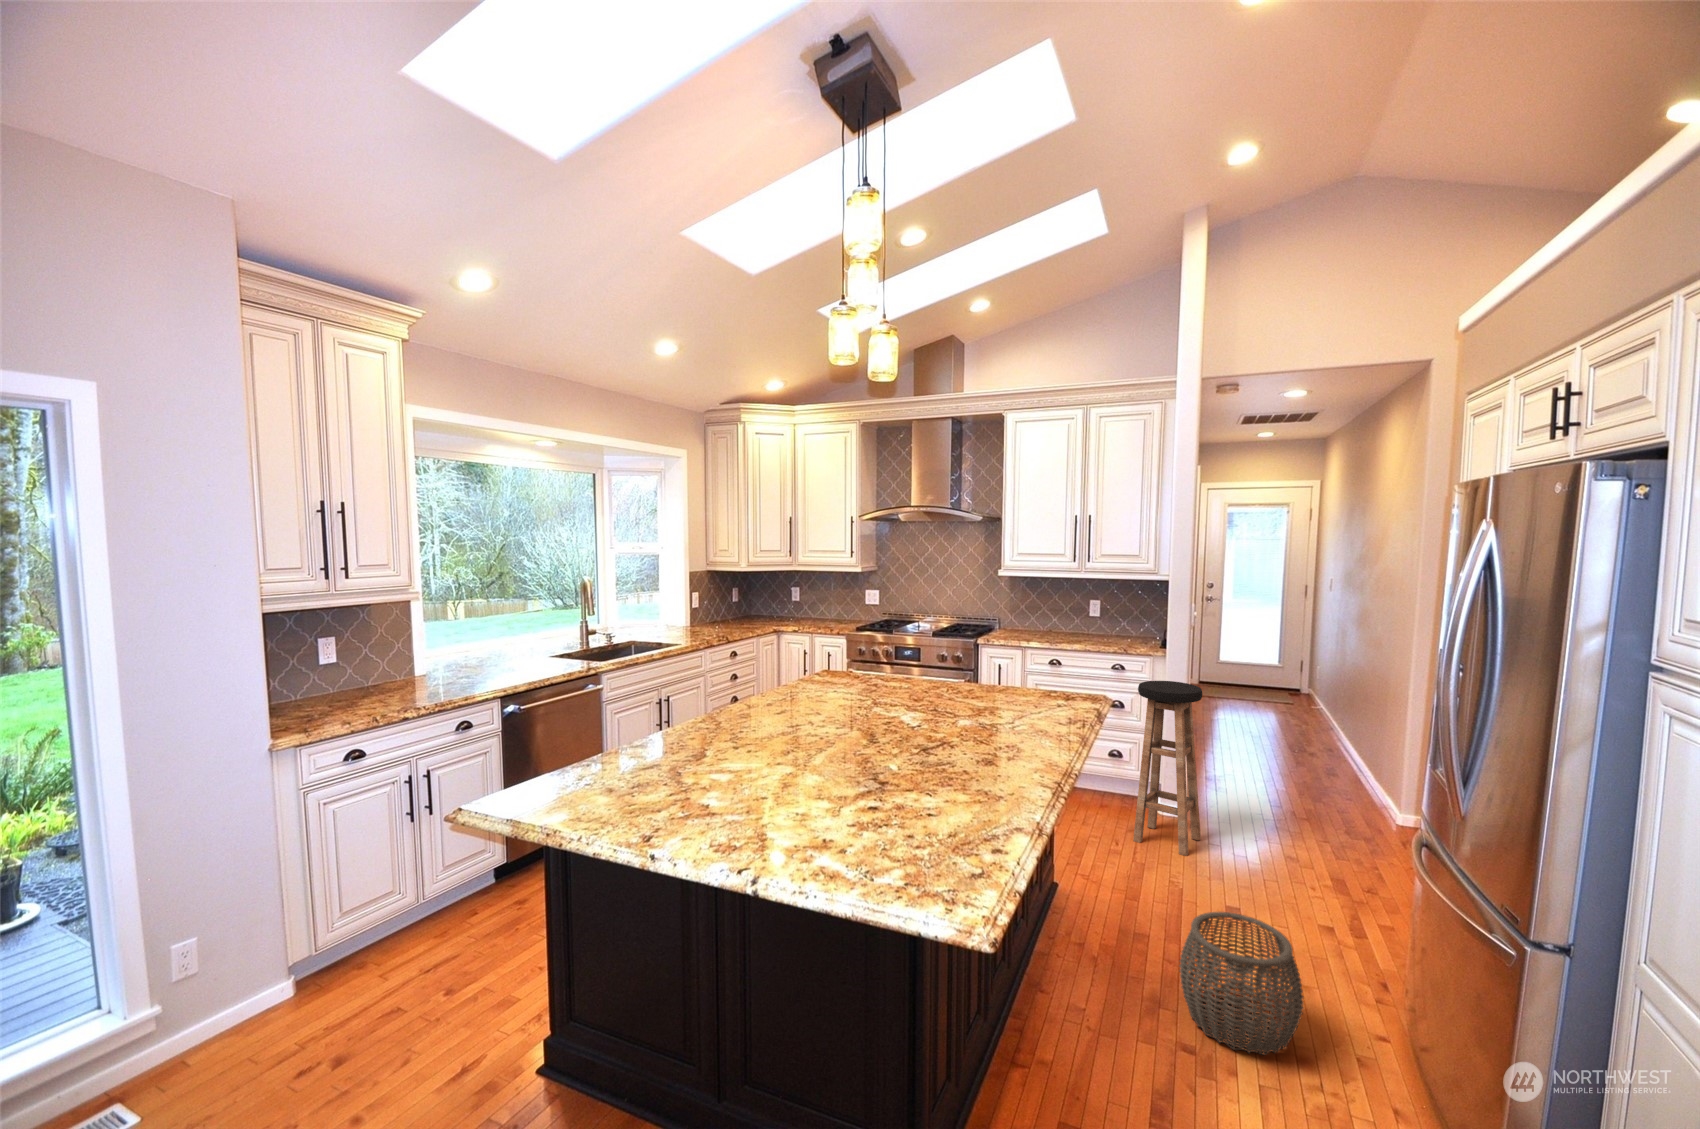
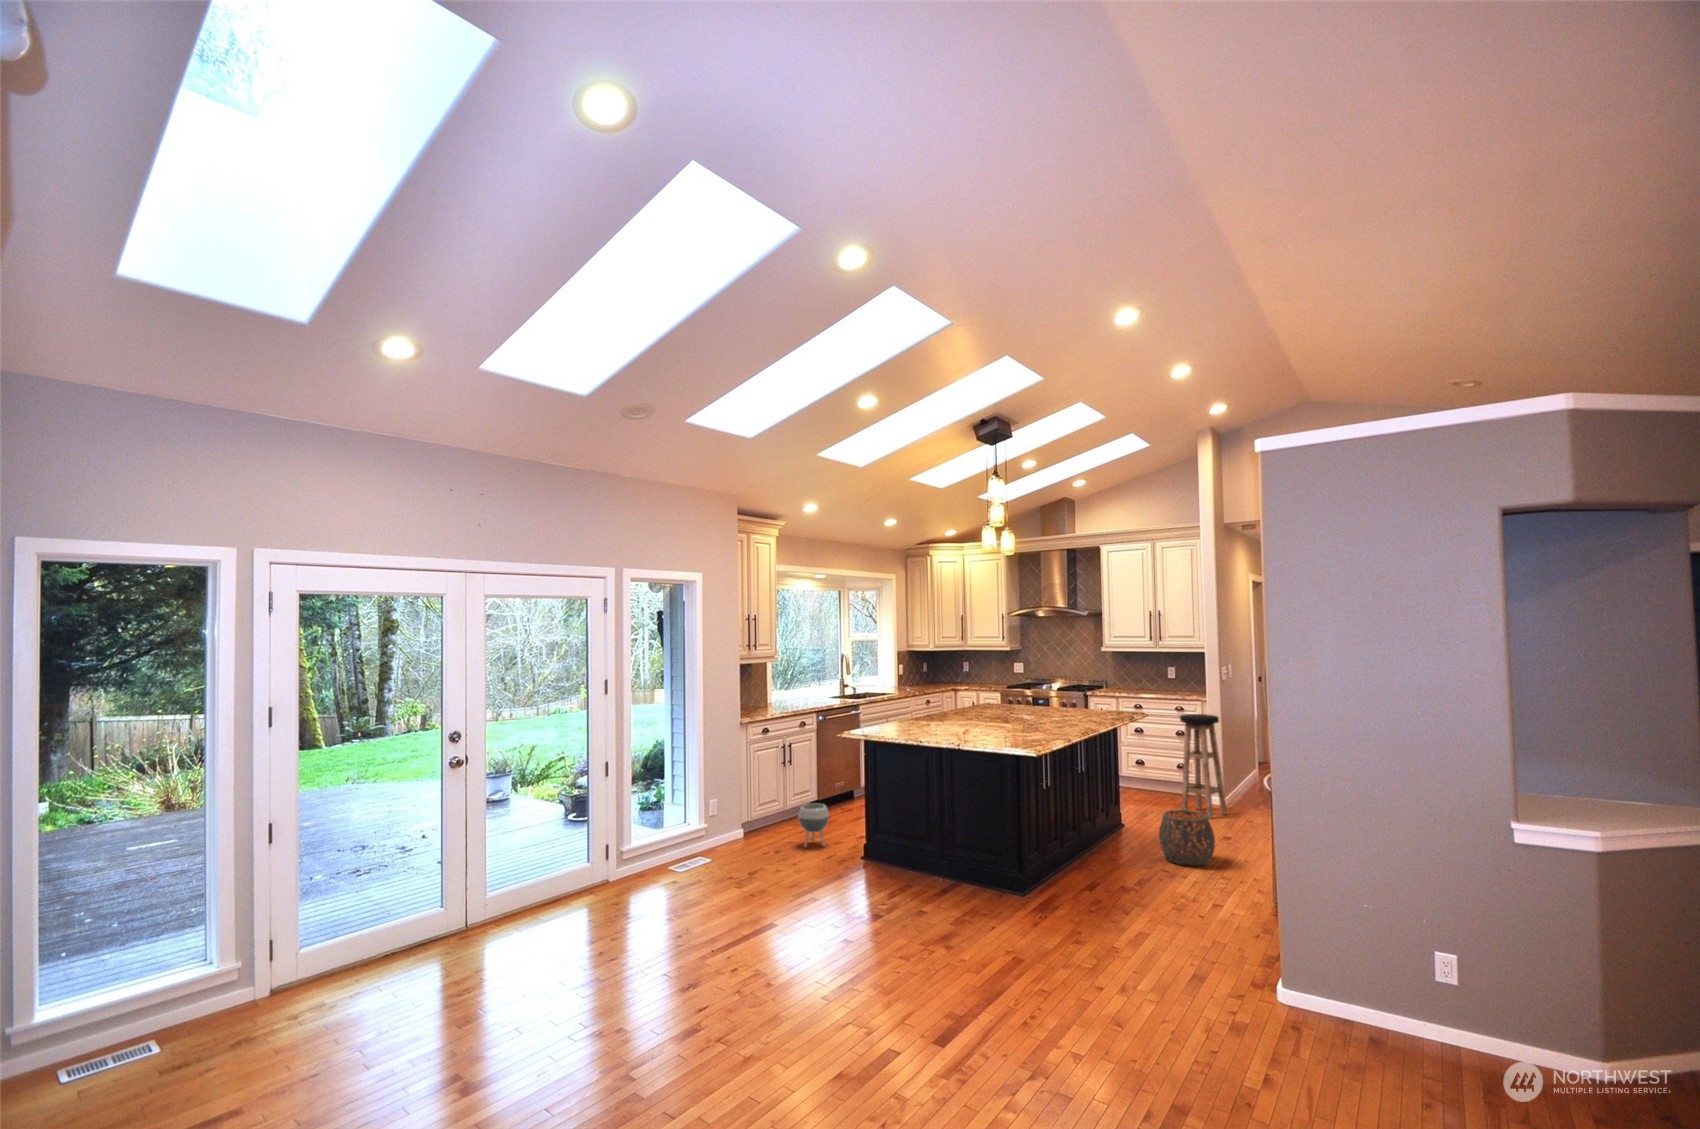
planter: none [376,944,462,1066] -> present [798,803,829,847]

